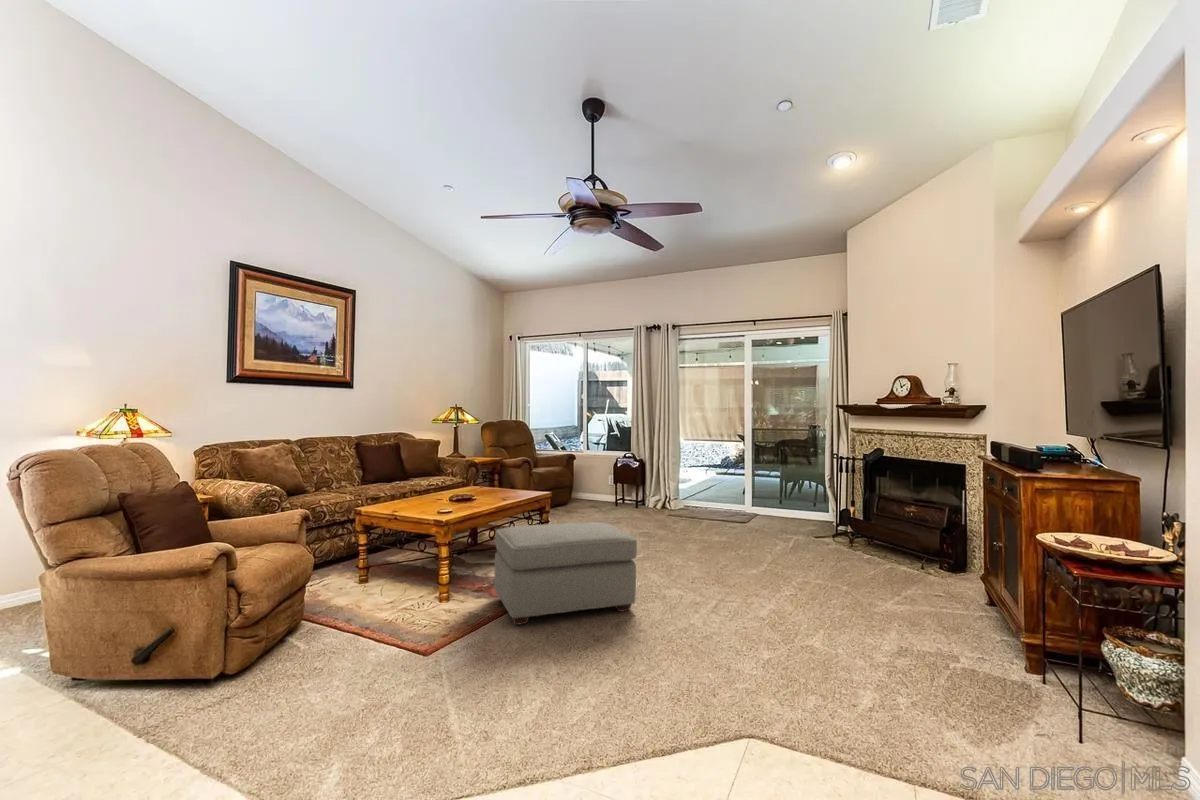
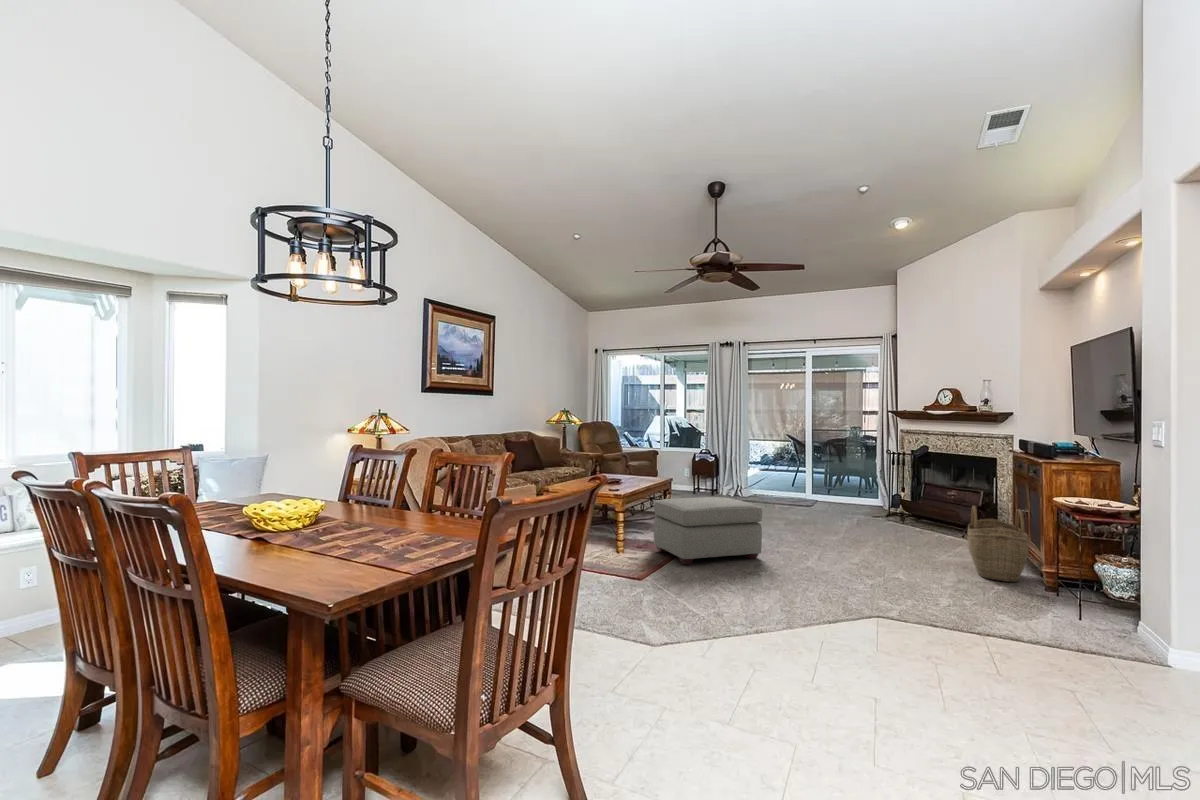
woven basket: none [917,538,1001,654] -> present [967,506,1029,582]

